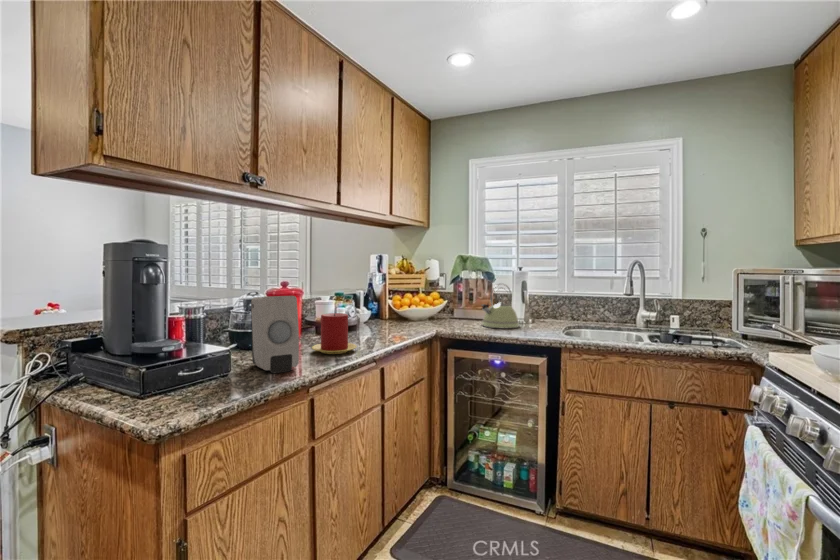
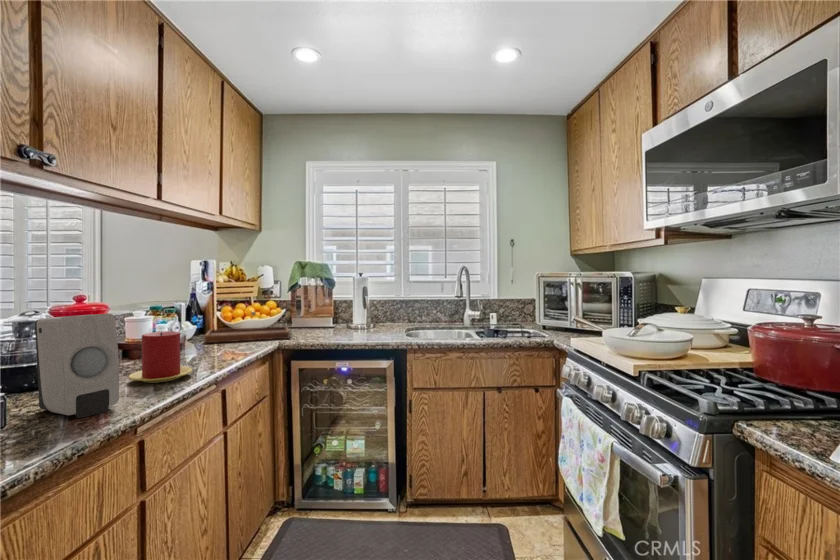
kettle: present [482,284,519,329] -> none [326,290,365,335]
tray: none [376,301,446,328] -> present [205,312,290,343]

